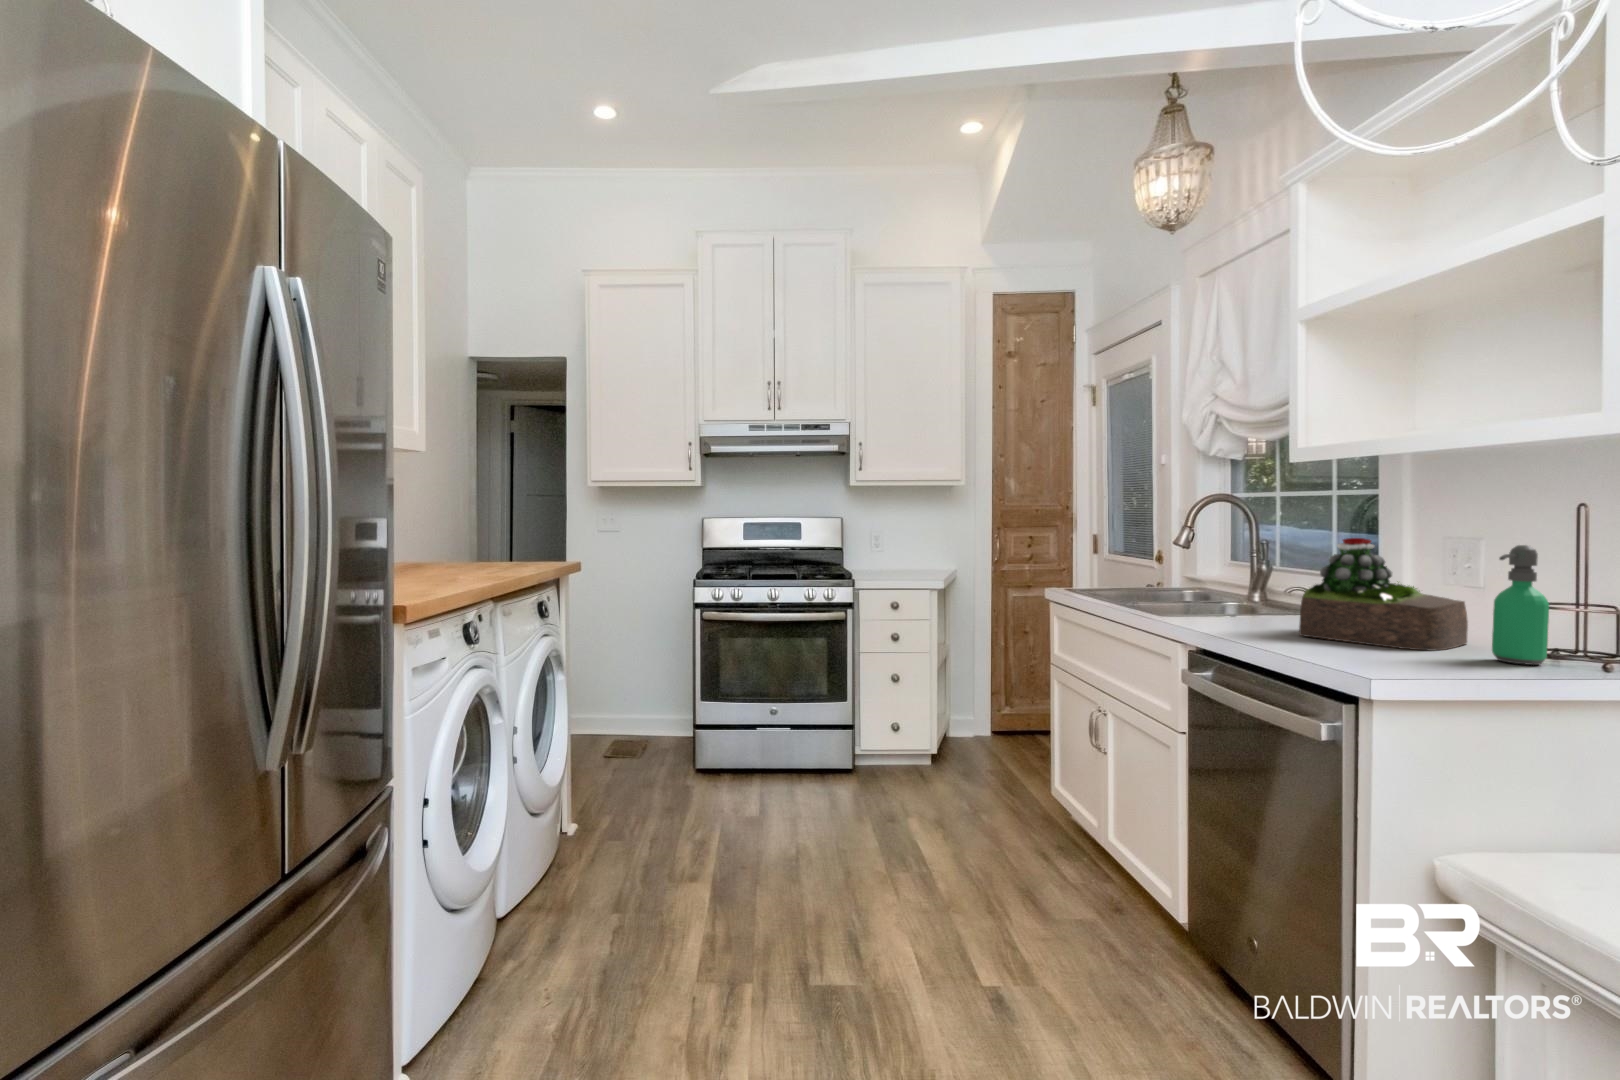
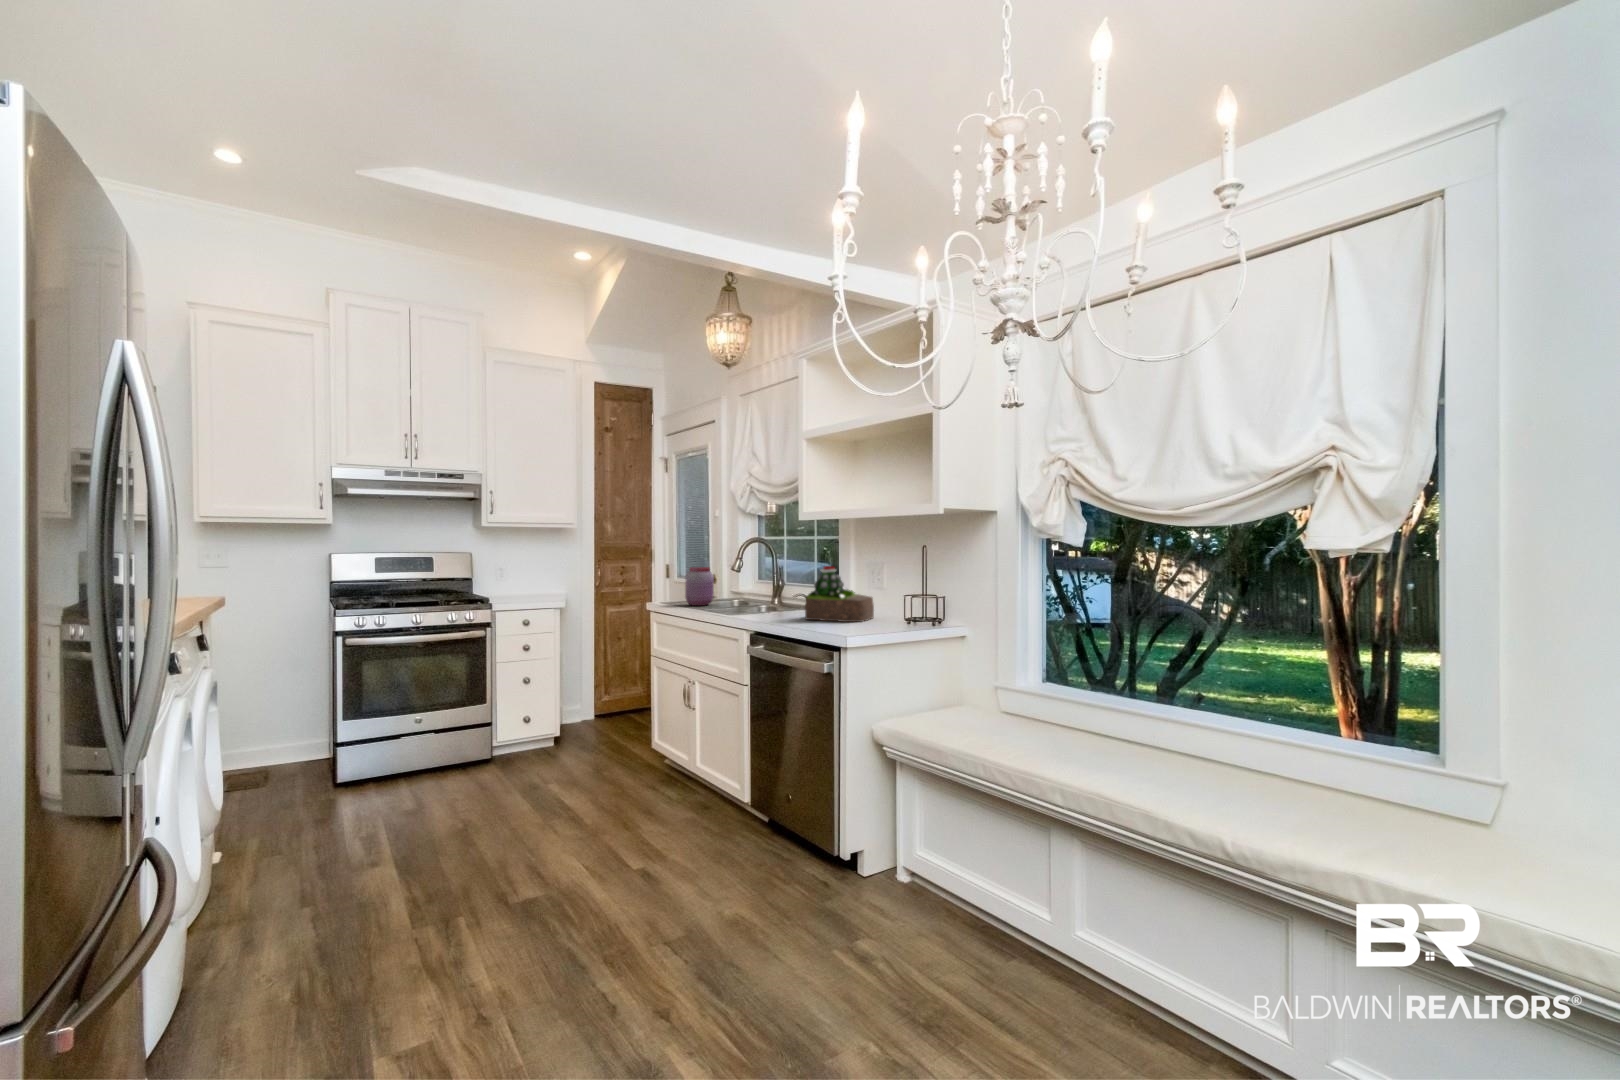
jar: none [1097,538,1143,597] -> present [685,567,714,606]
soap dispenser: present [1492,545,1549,665] -> none [883,569,902,624]

